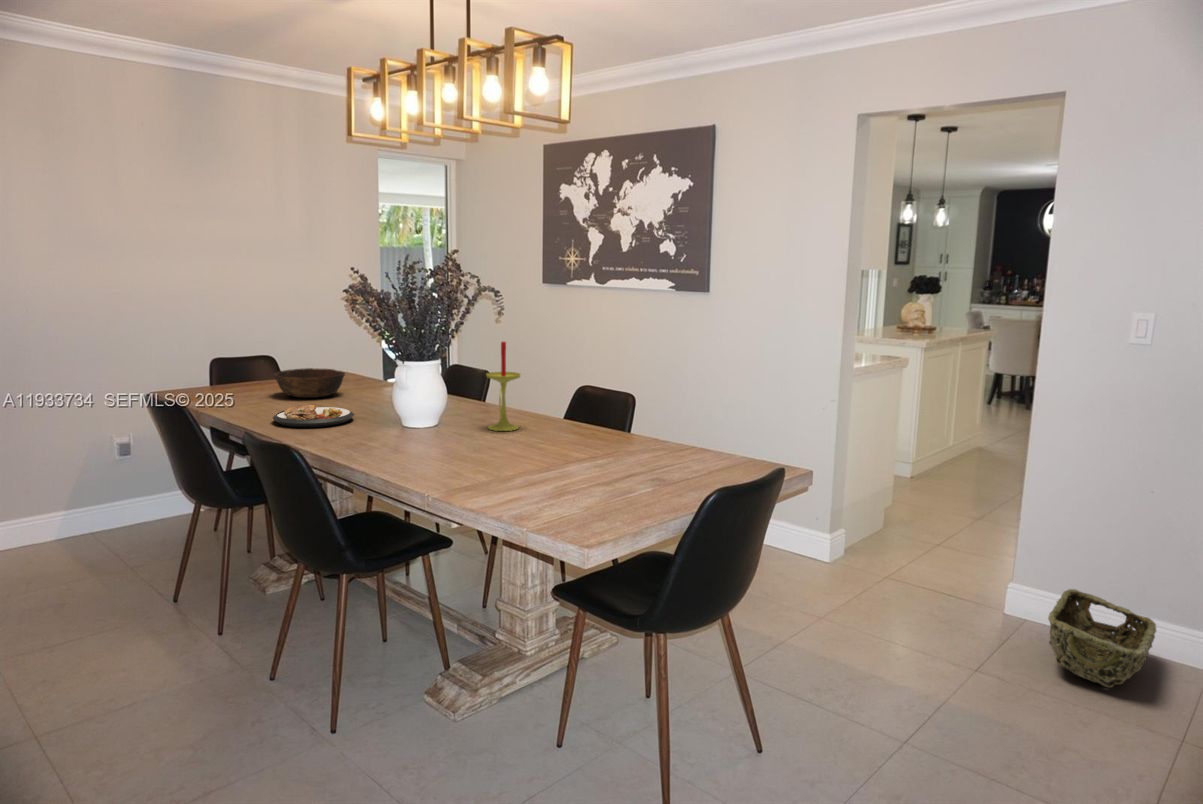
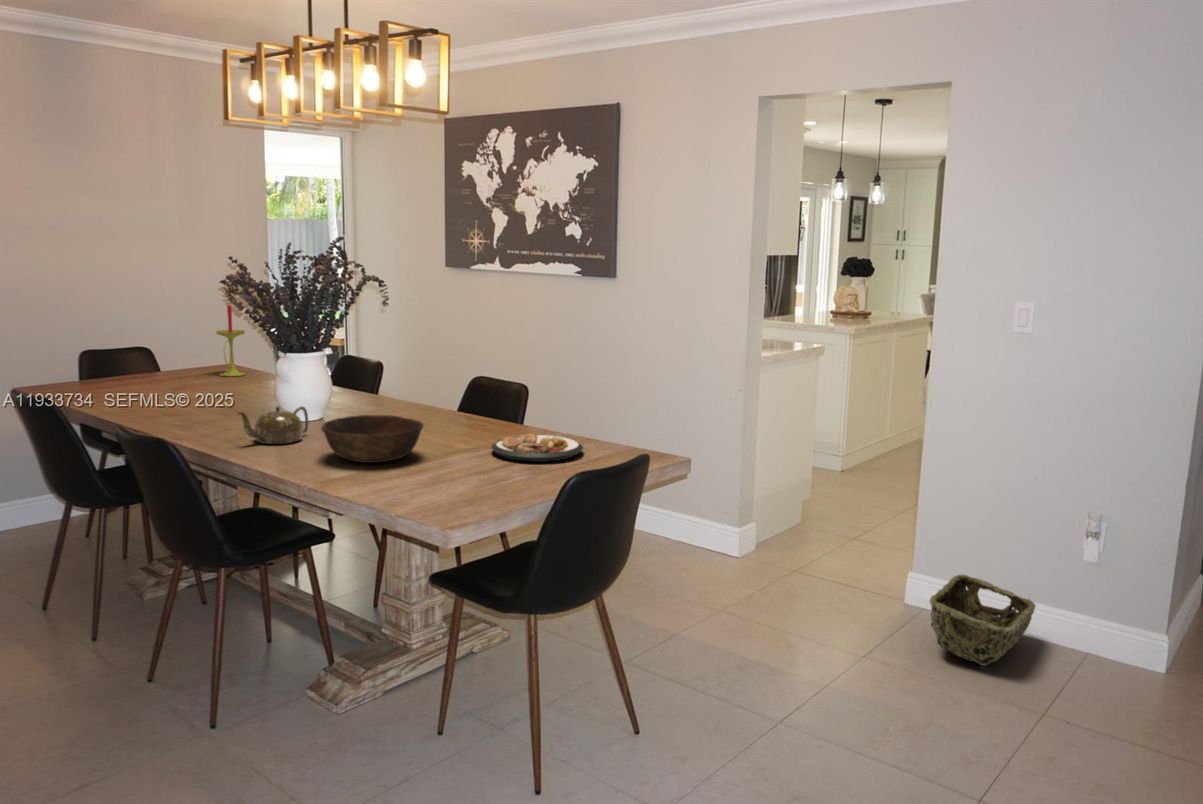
candle: present [486,342,521,431] -> present [216,305,245,376]
bowl: present [274,368,345,398] -> present [321,415,423,463]
plate: present [273,405,354,427] -> present [491,433,583,462]
teapot: none [360,414,427,451] -> present [238,406,309,444]

